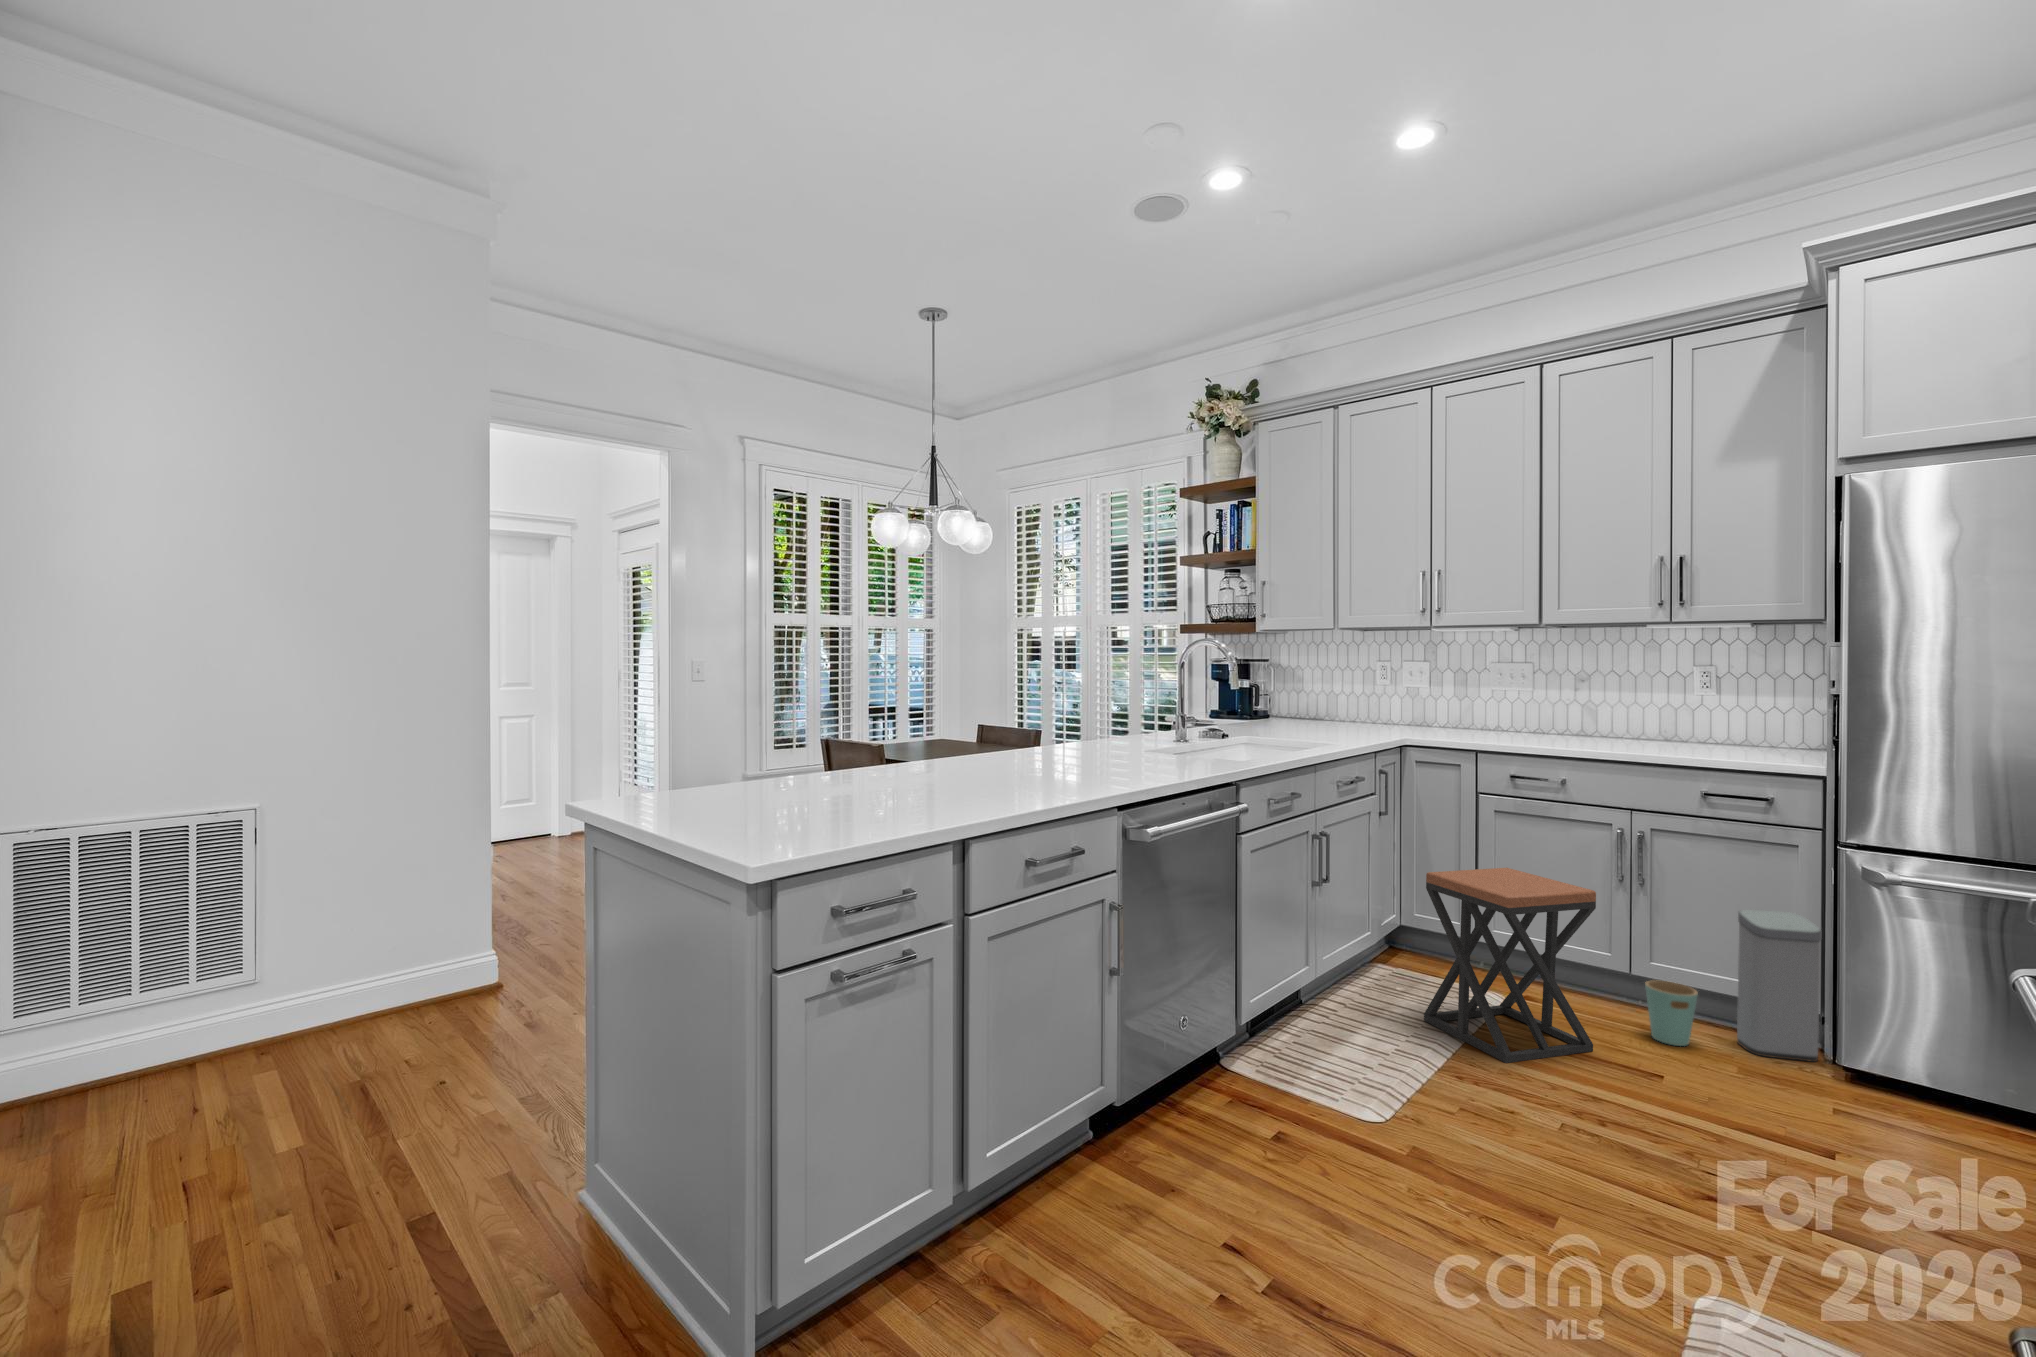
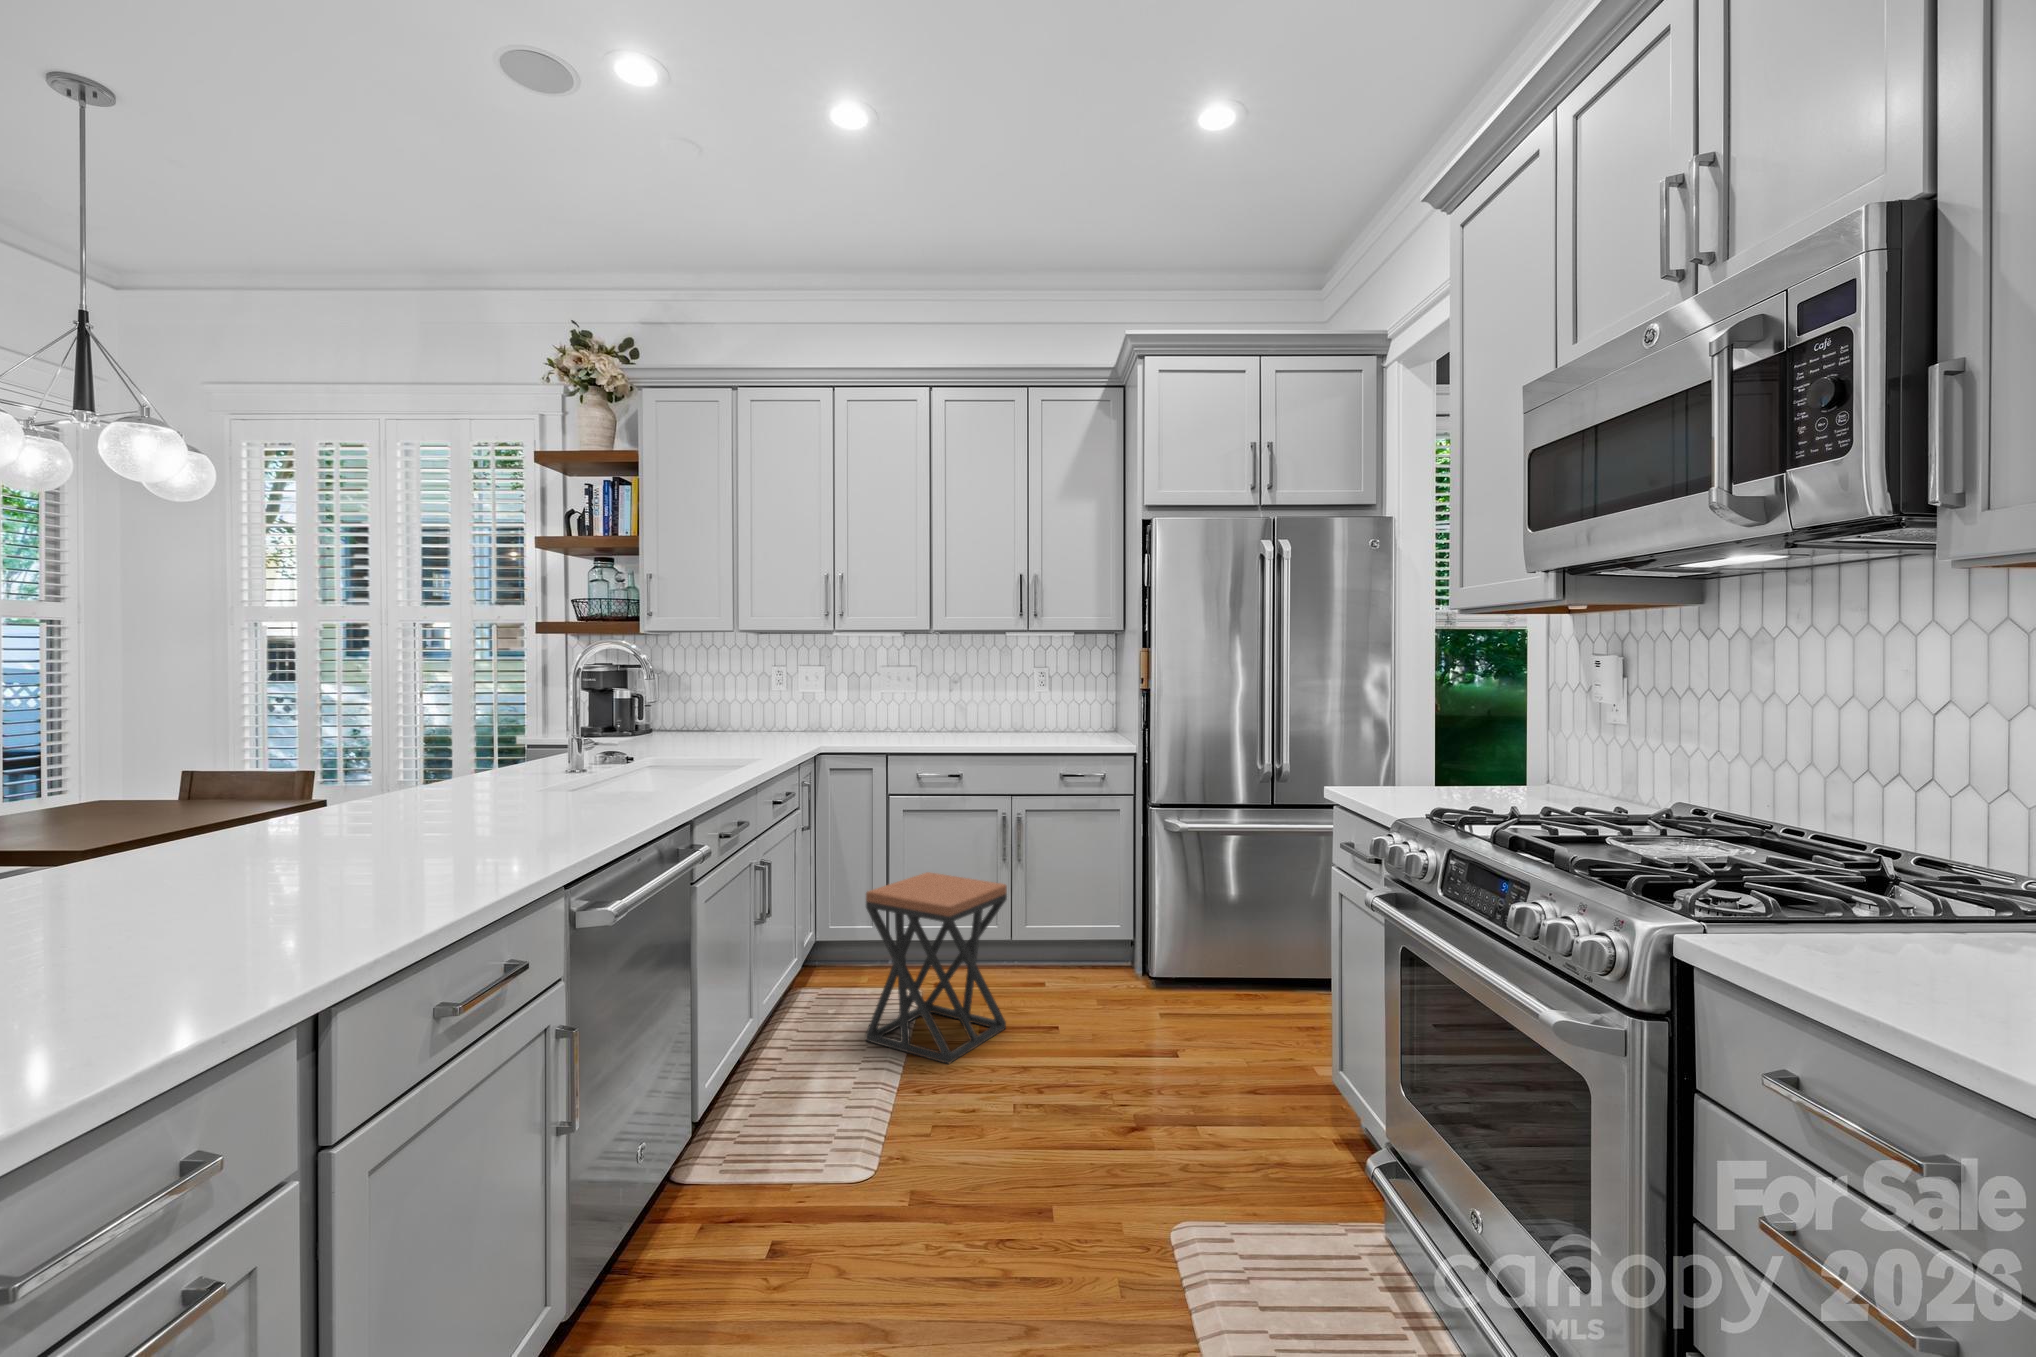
trash can: present [1645,910,1822,1062] -> none [1033,873,1143,1004]

